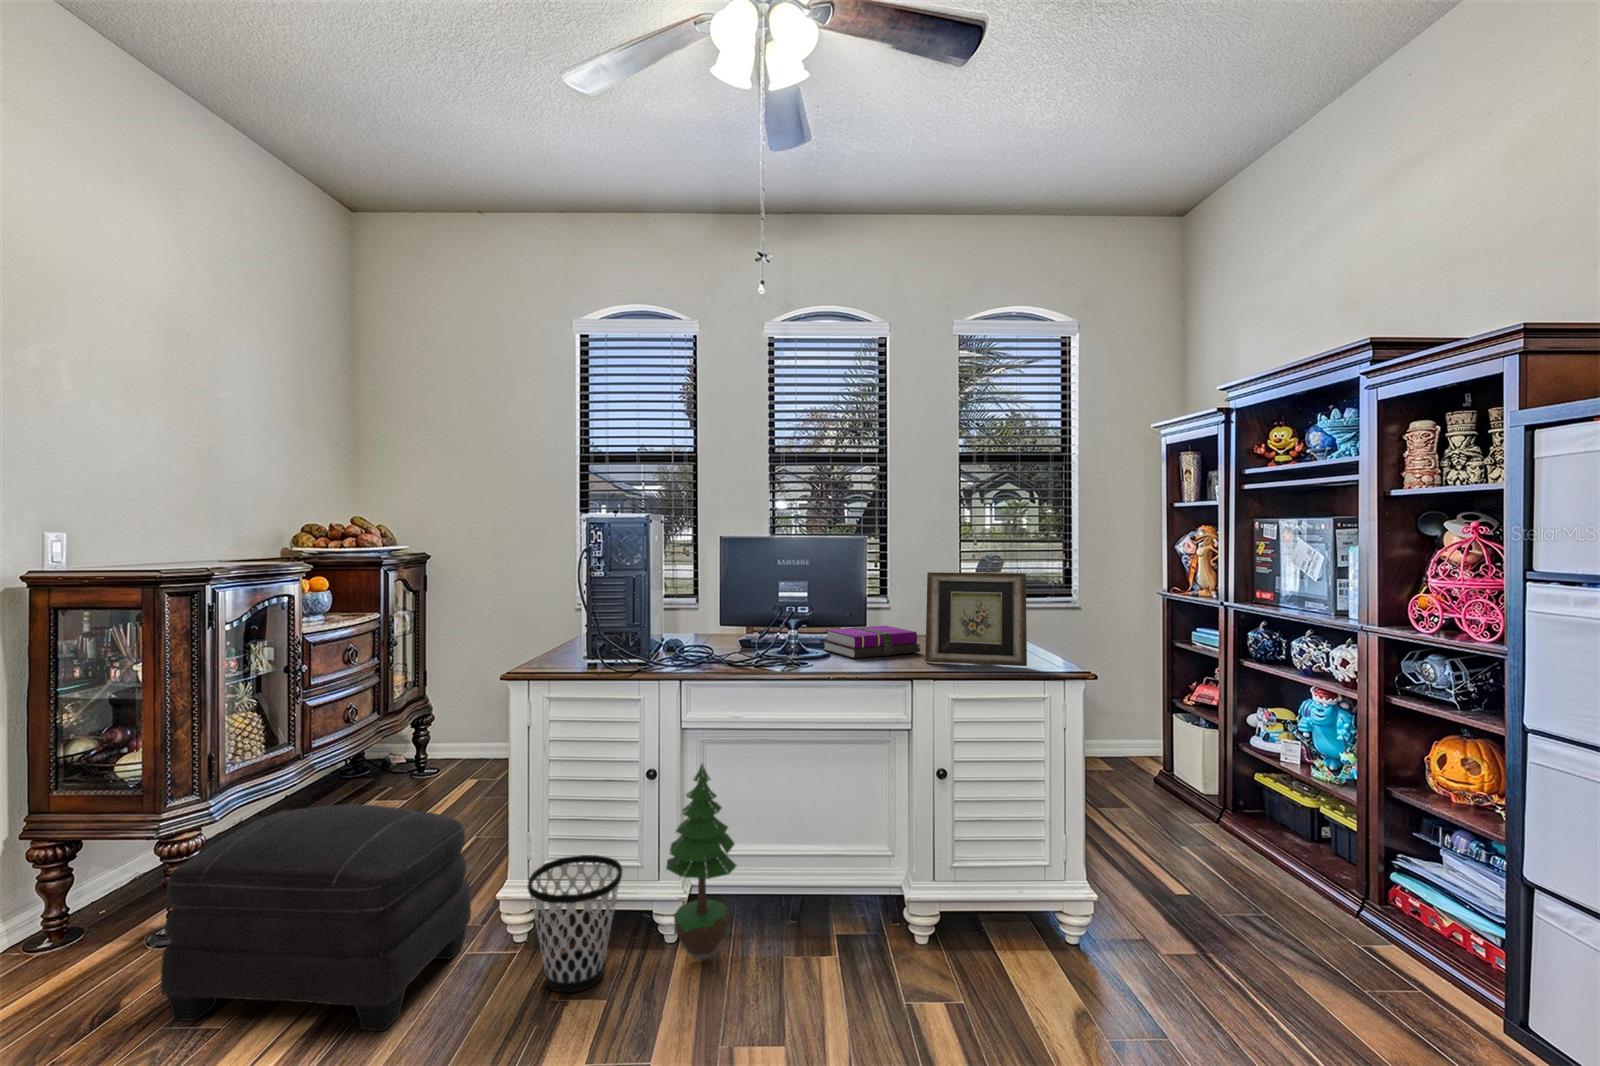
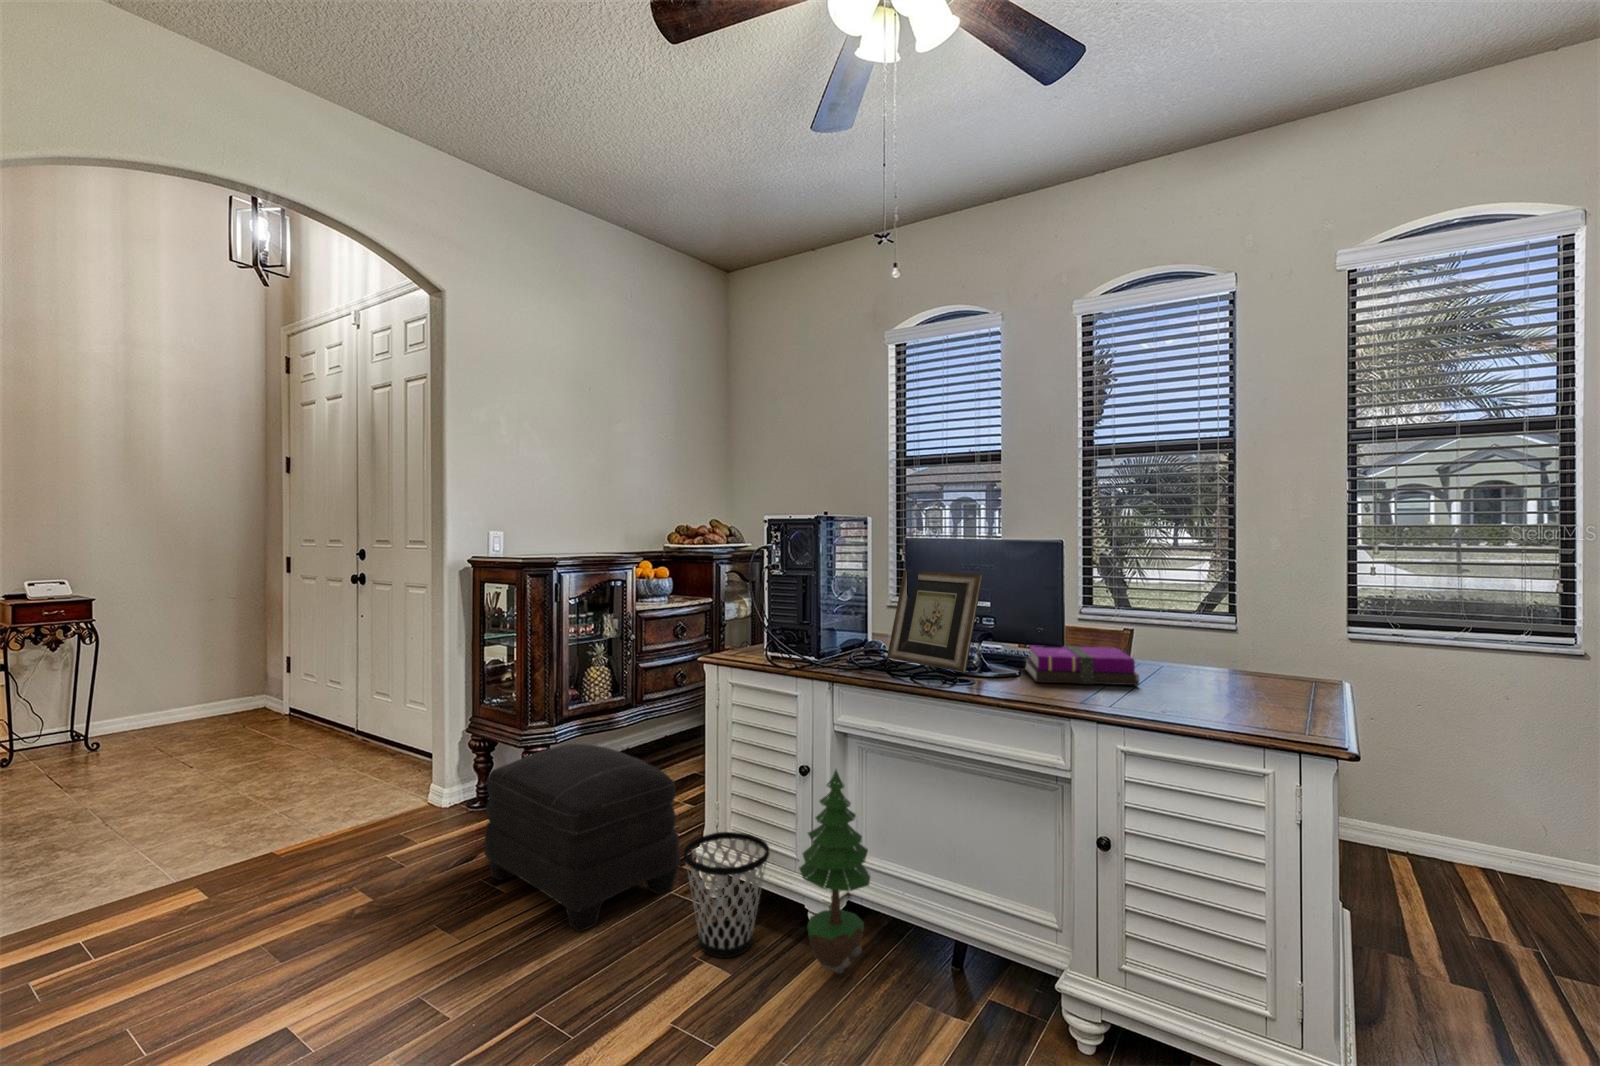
picture frame: present [925,572,1027,666] -> present [887,570,983,673]

